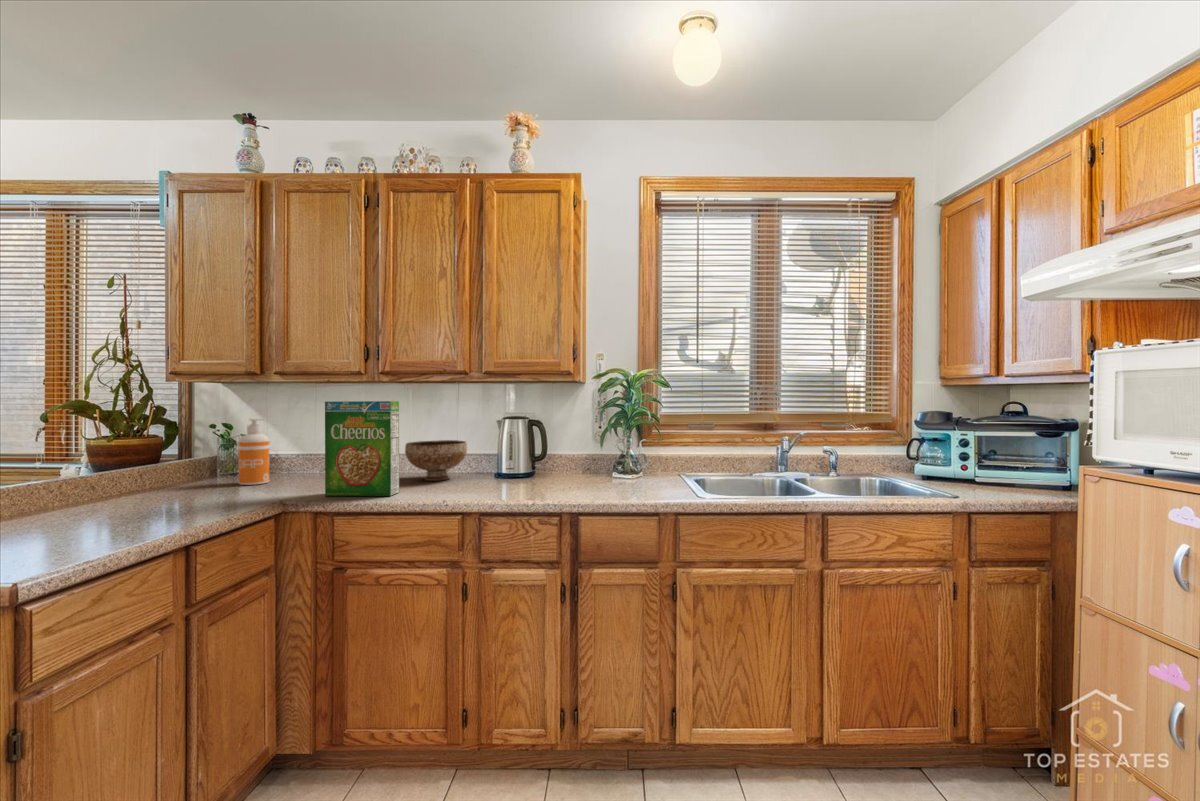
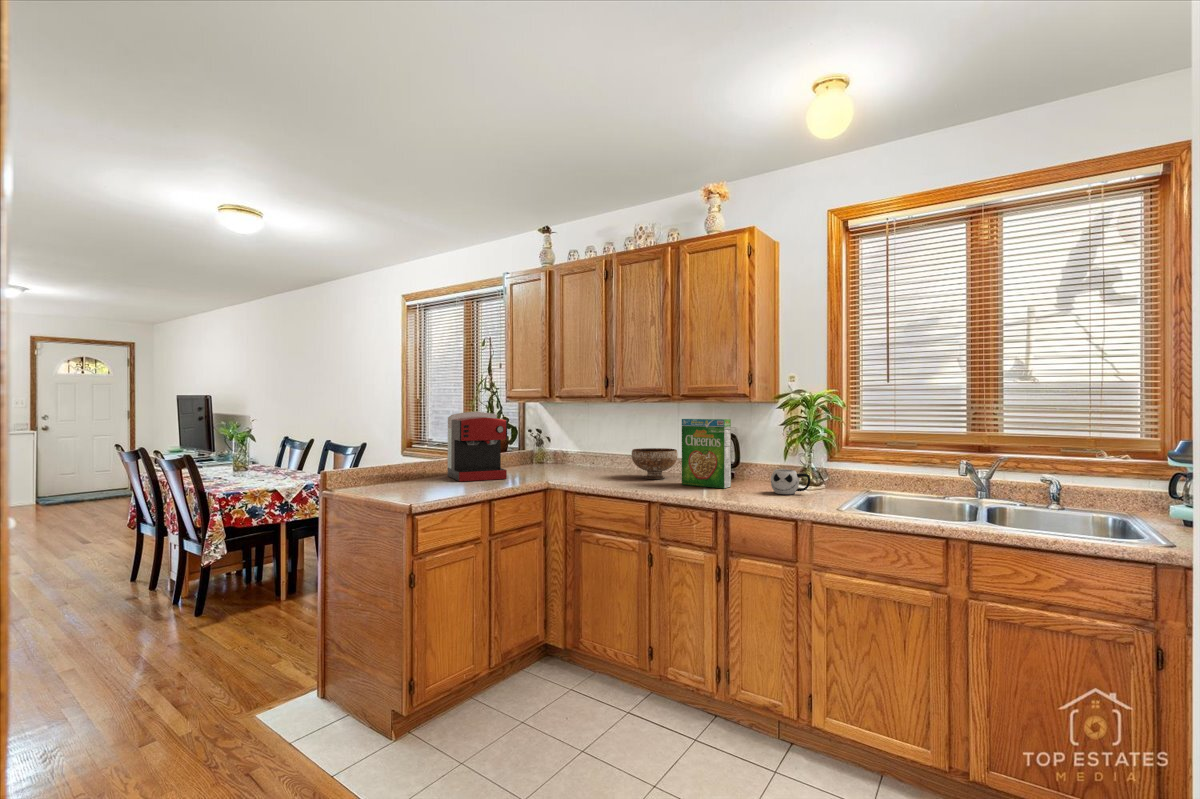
coffee maker: none [56,392,200,517] -> present [448,412,507,481]
cereal box: present [325,401,399,496] -> present [682,419,731,488]
soap dispenser: present [238,419,270,485] -> none [536,428,553,472]
mug: none [598,456,641,485] -> present [771,469,810,494]

